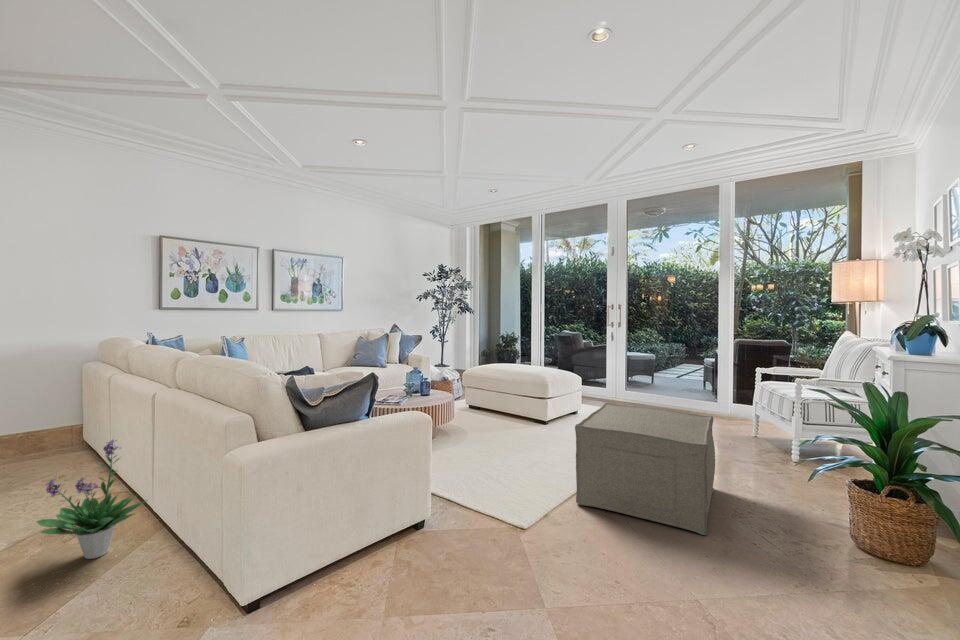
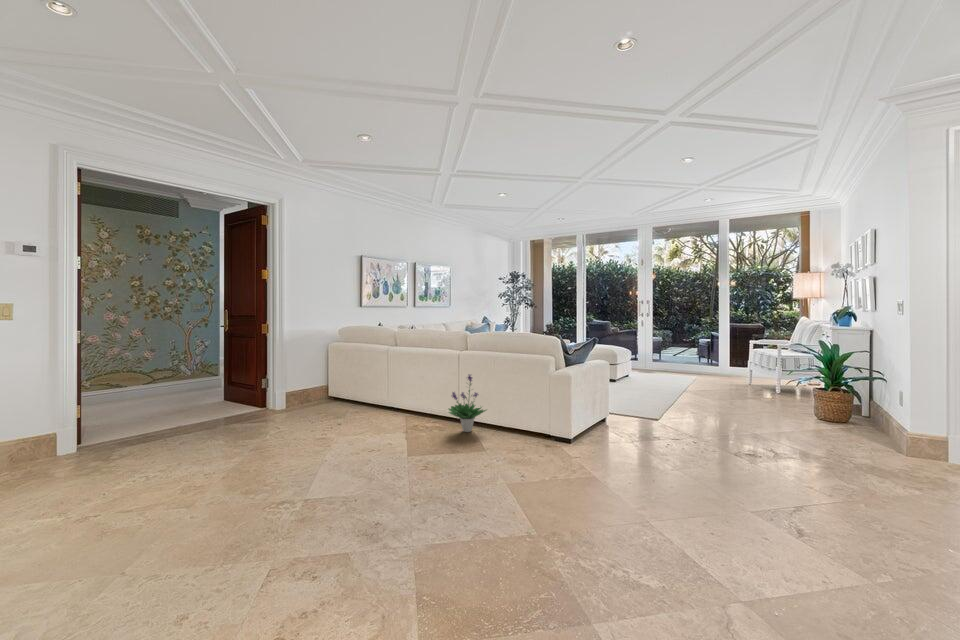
ottoman: present [575,403,715,535] -> none [674,360,750,416]

